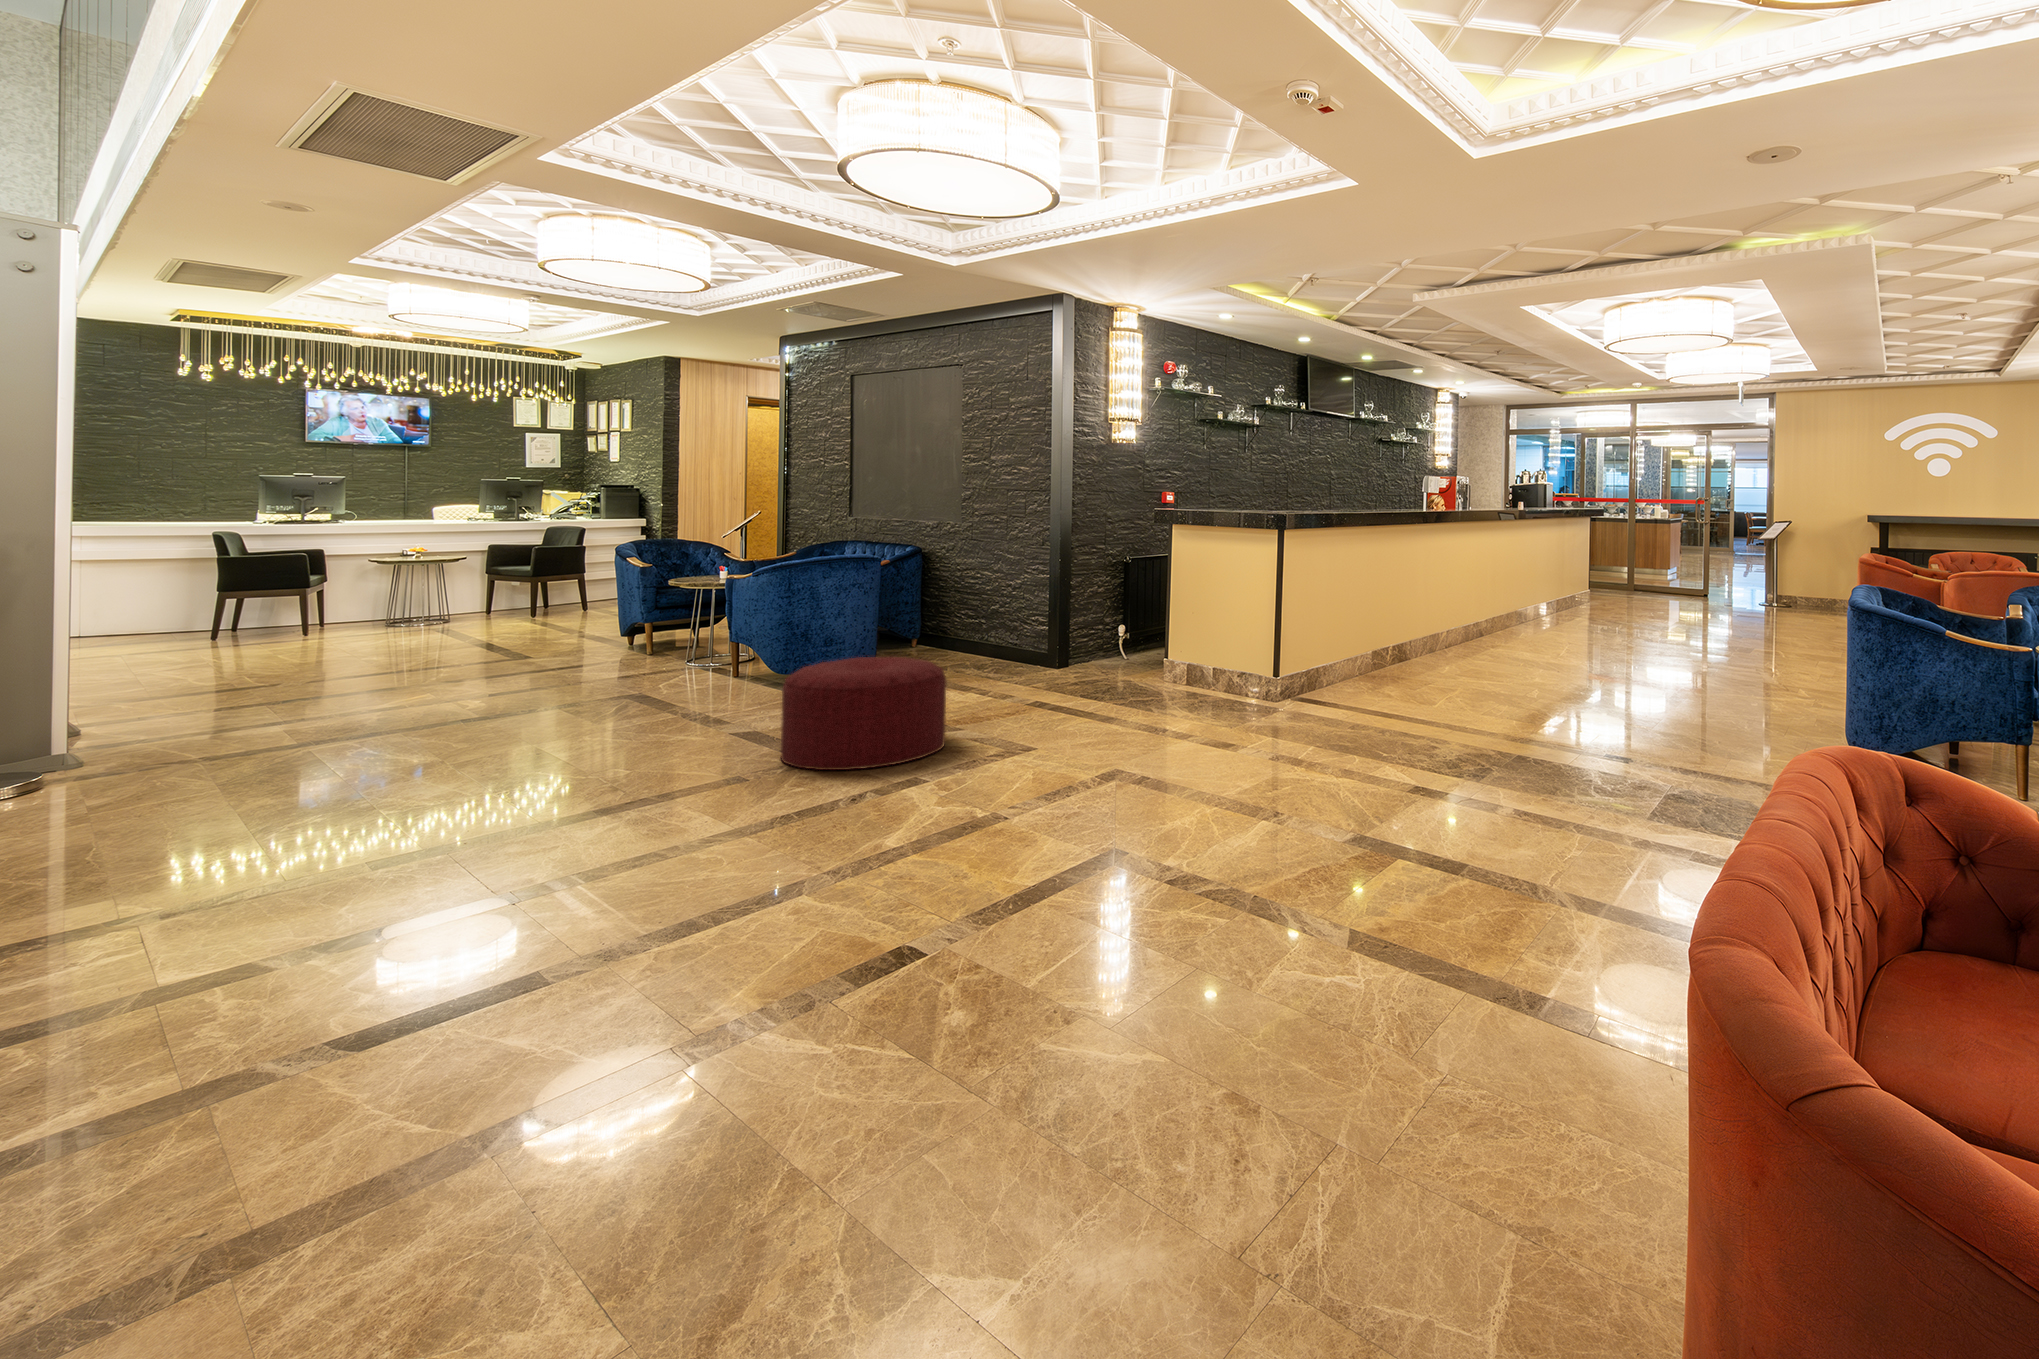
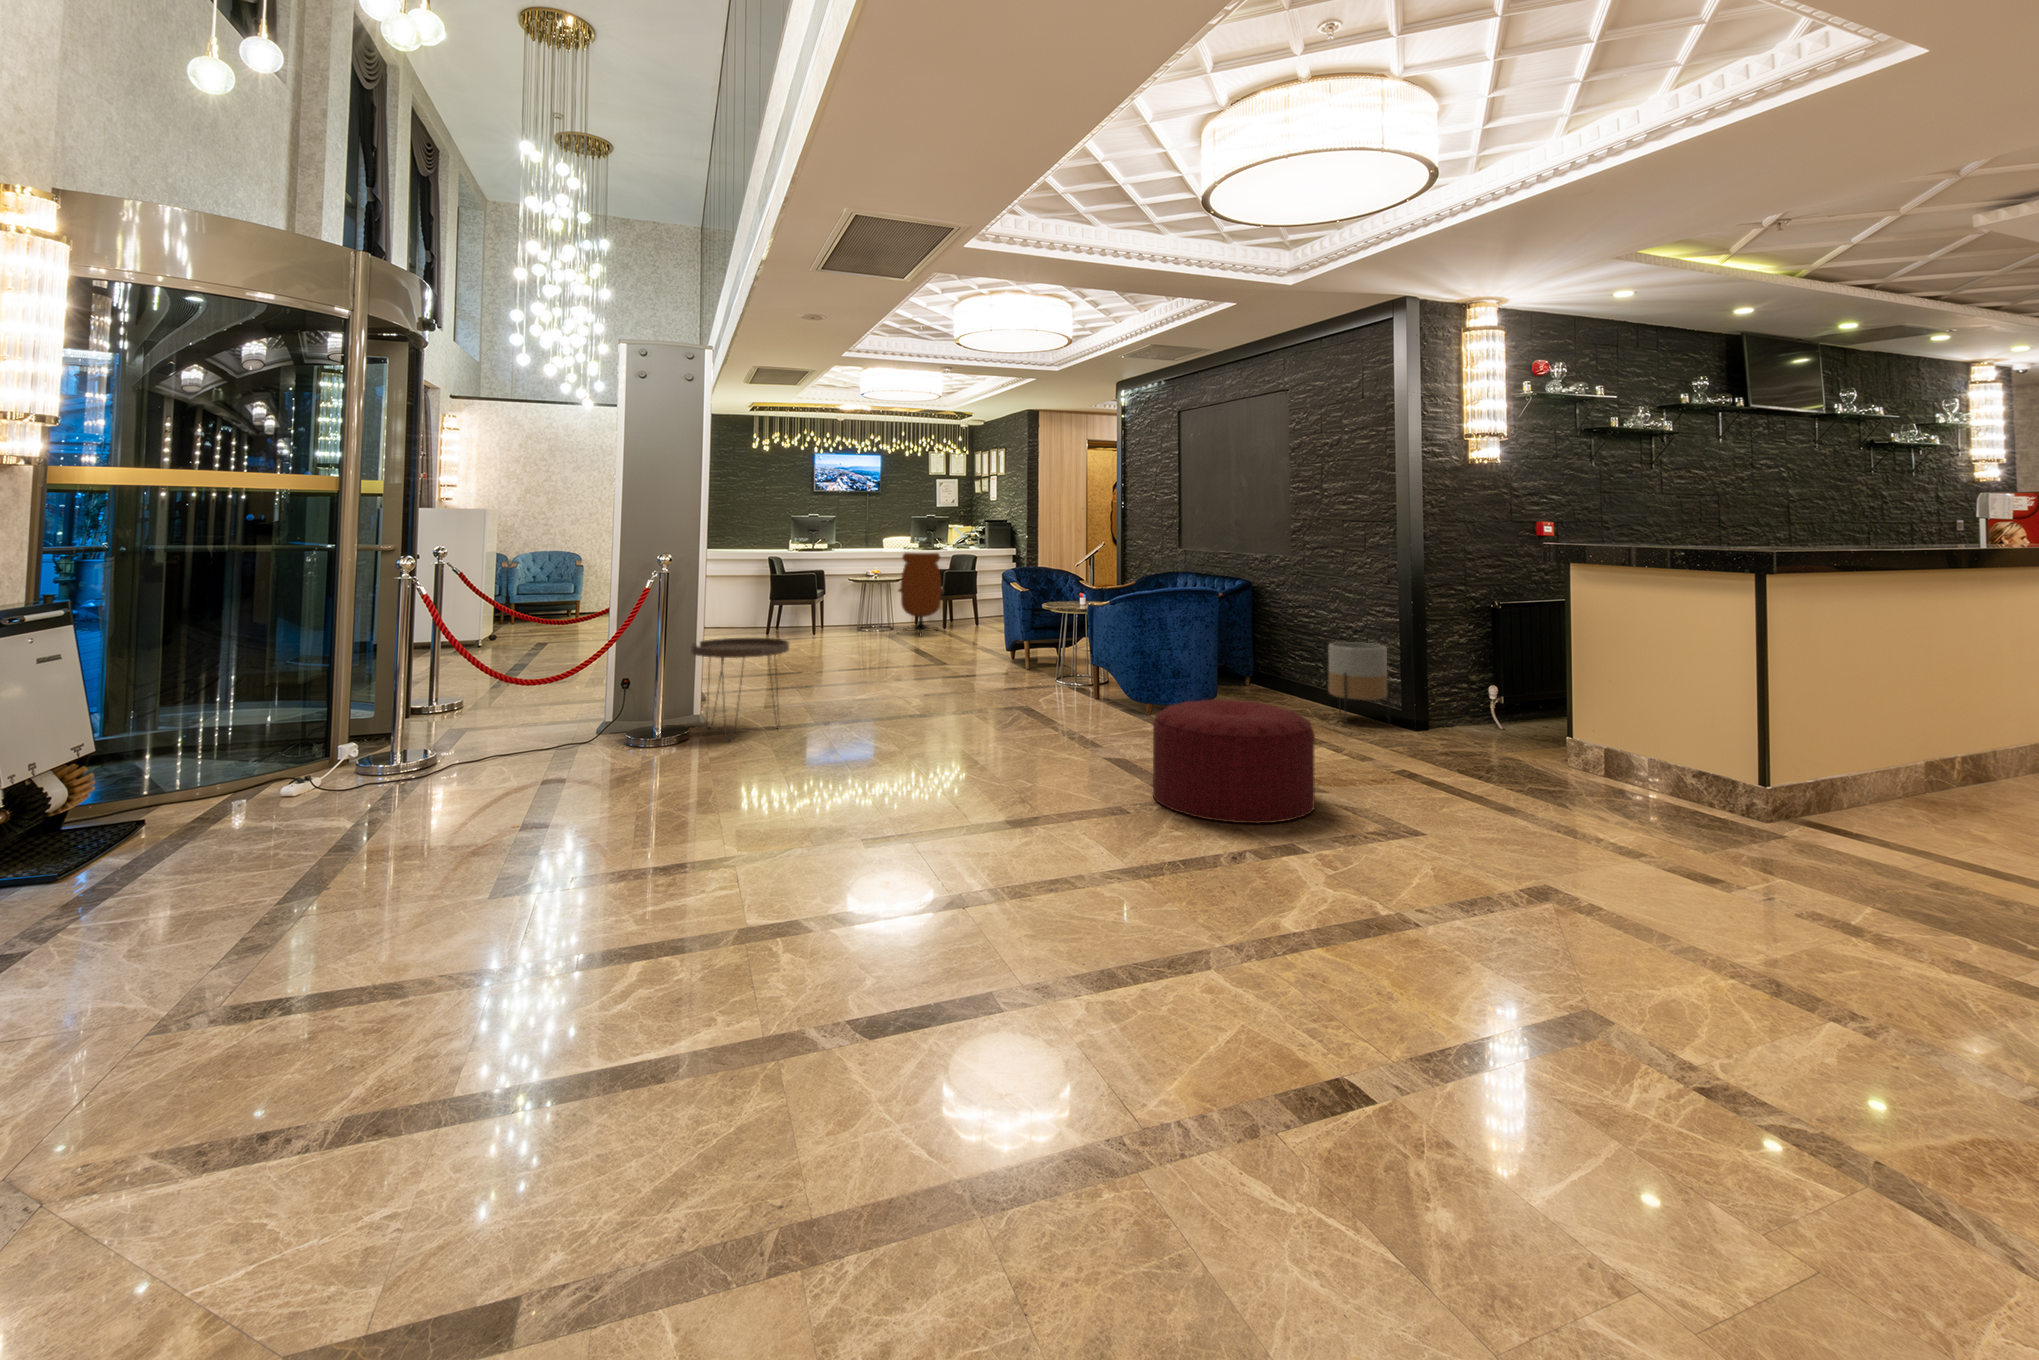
lounge chair: none [451,523,535,628] -> present [898,553,944,635]
planter: none [981,599,1035,675] -> present [1329,642,1390,721]
side table: none [44,637,251,781] -> present [691,638,789,739]

